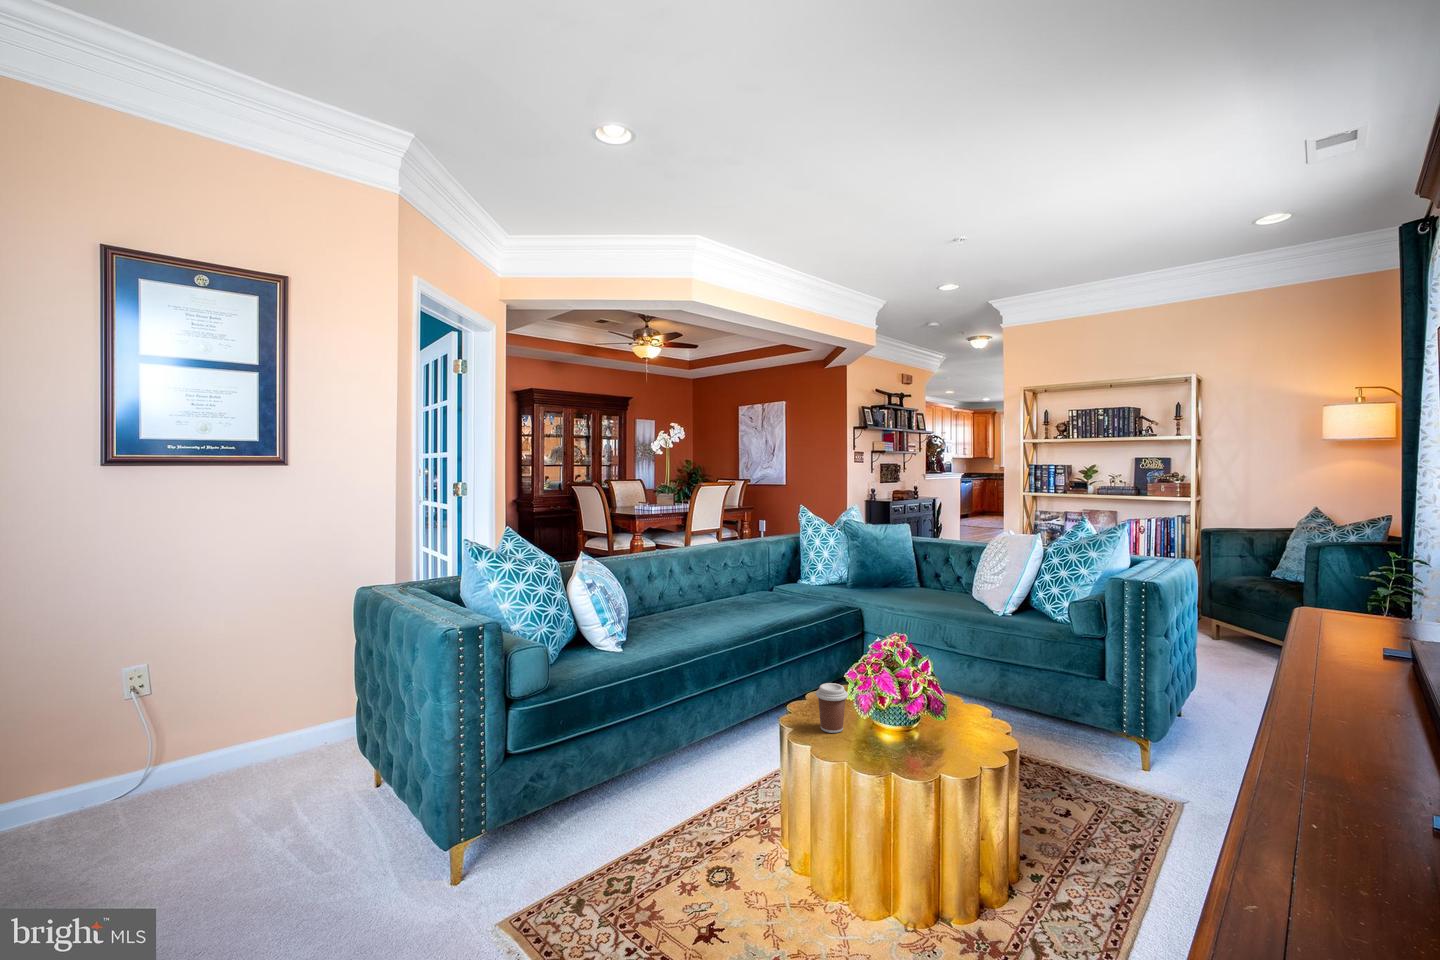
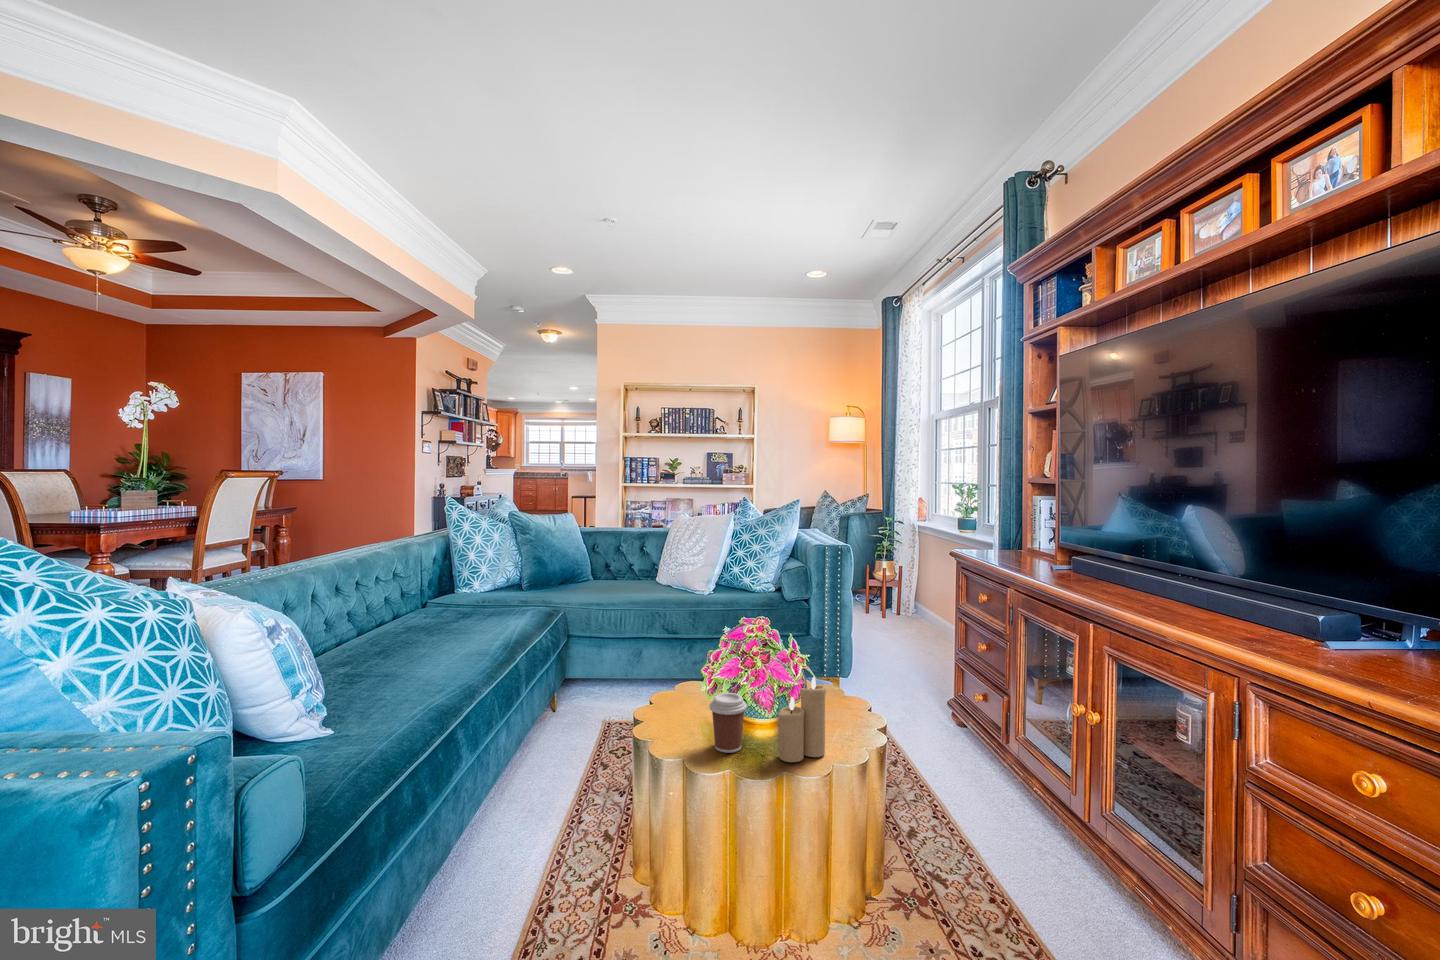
candle: none [854,685,902,757] -> present [778,677,826,762]

